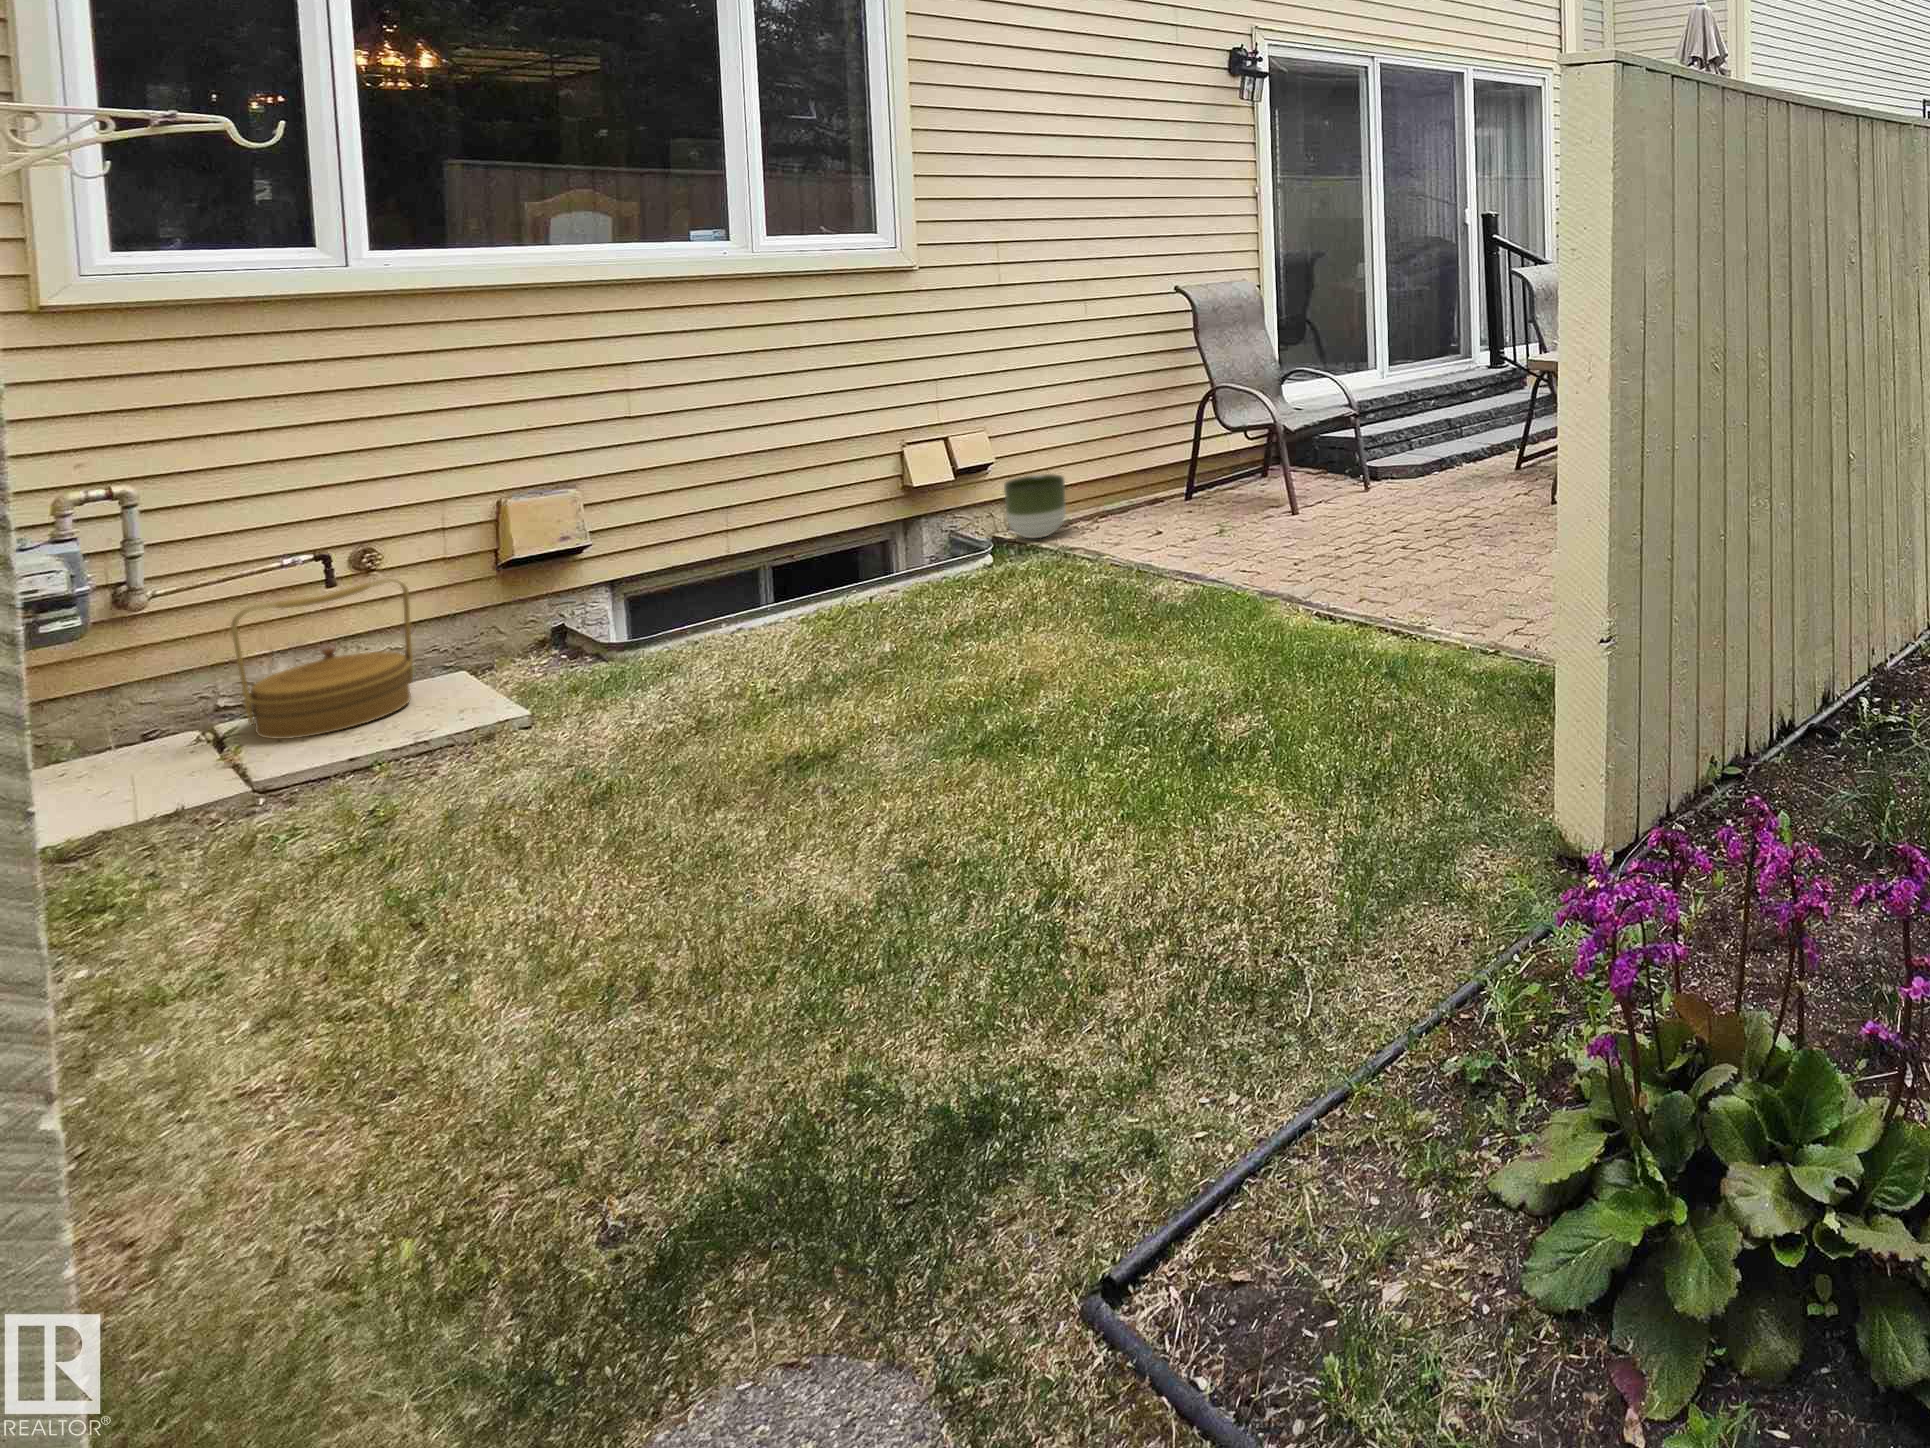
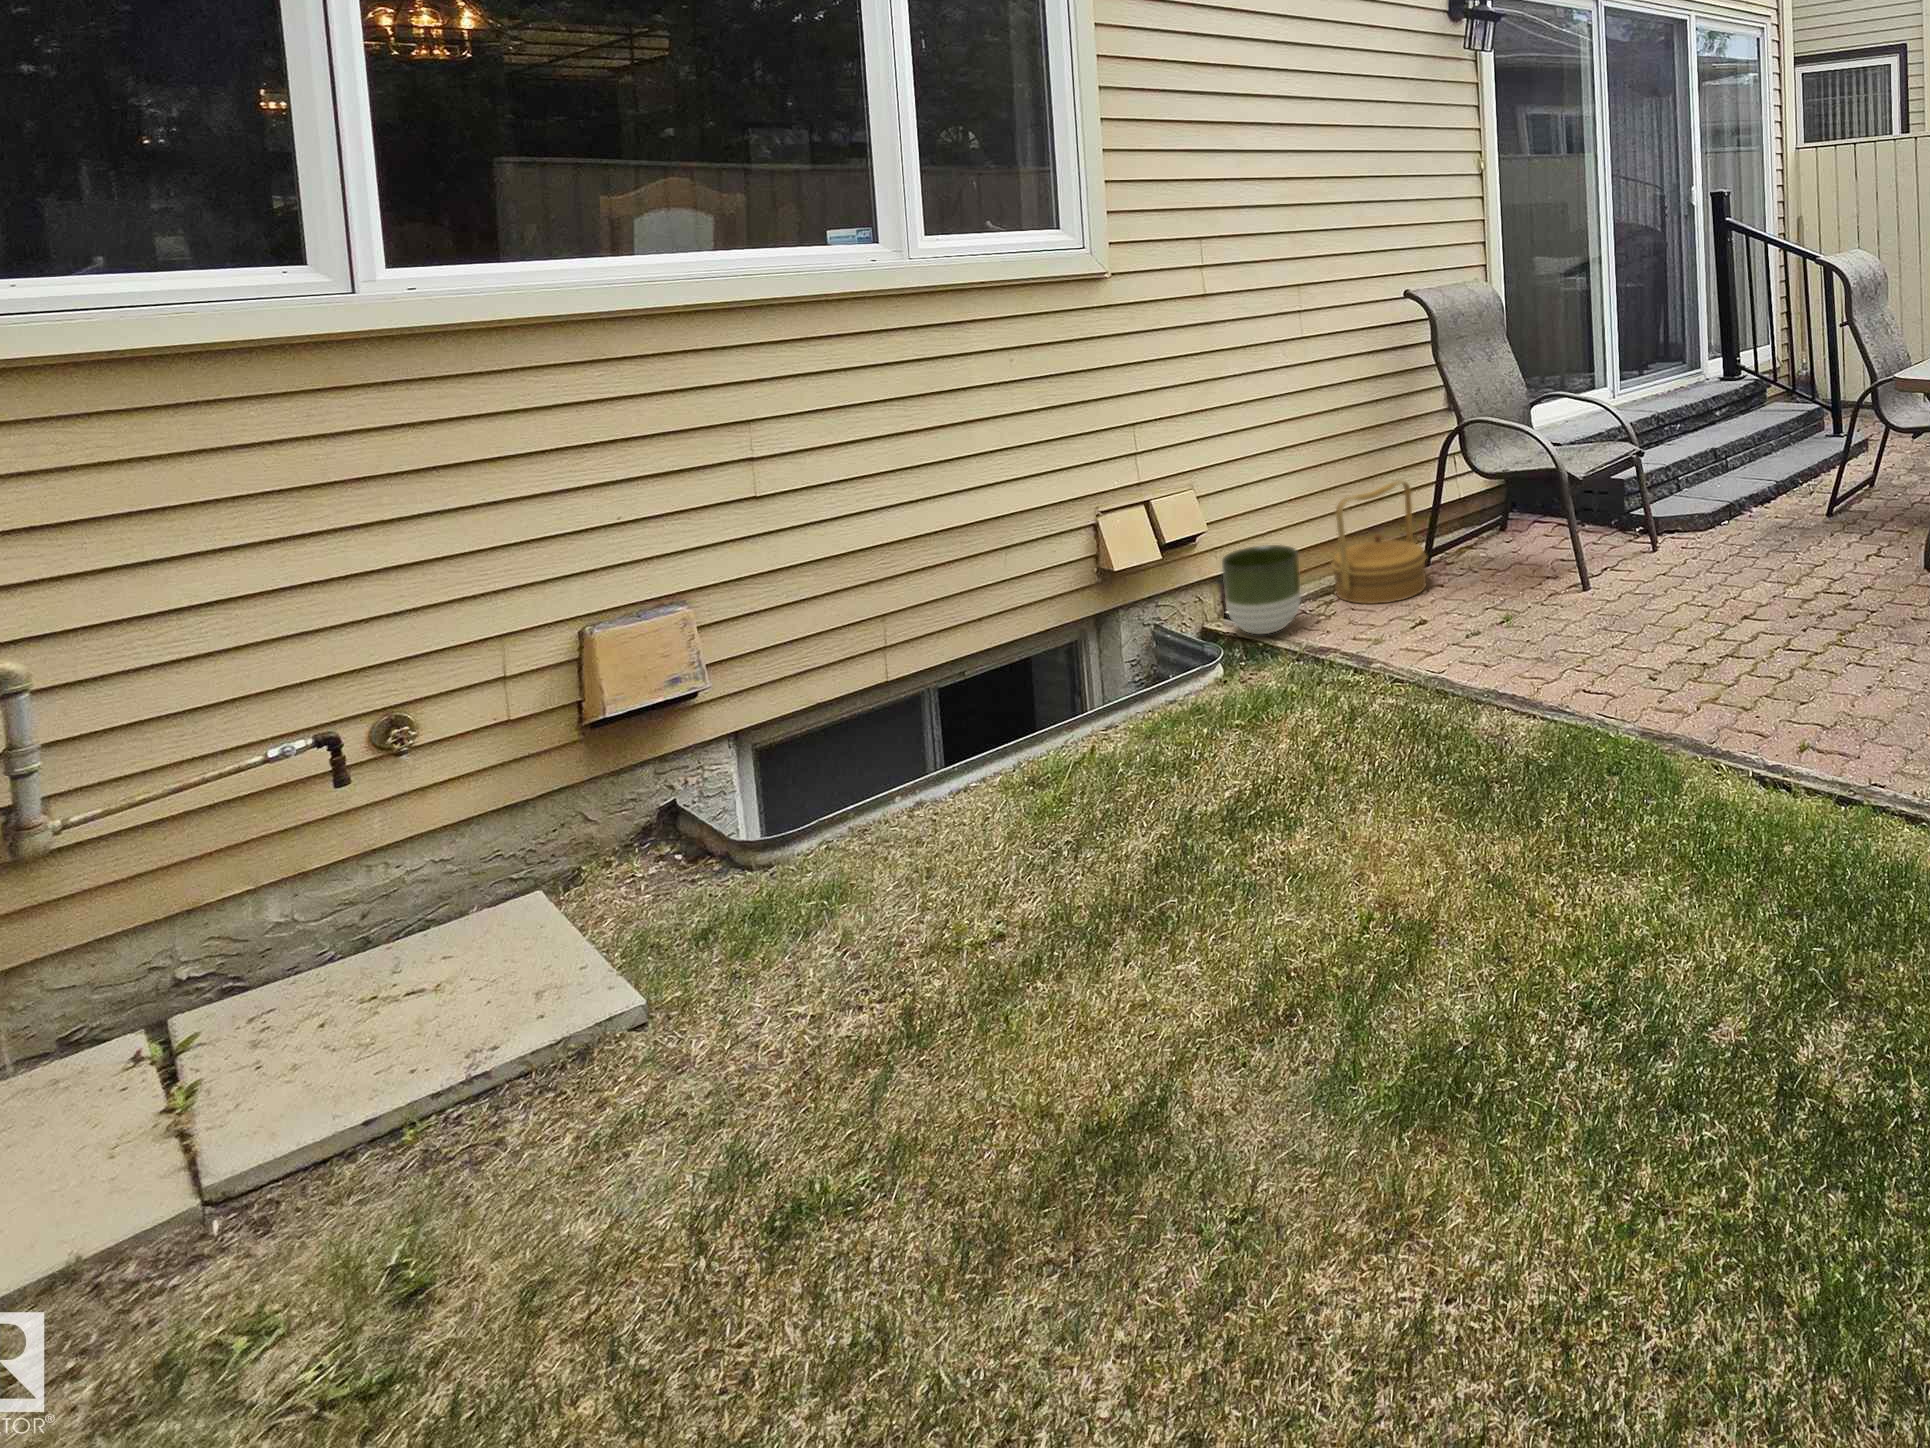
woven basket: present [231,579,413,739] -> present [1332,480,1426,604]

